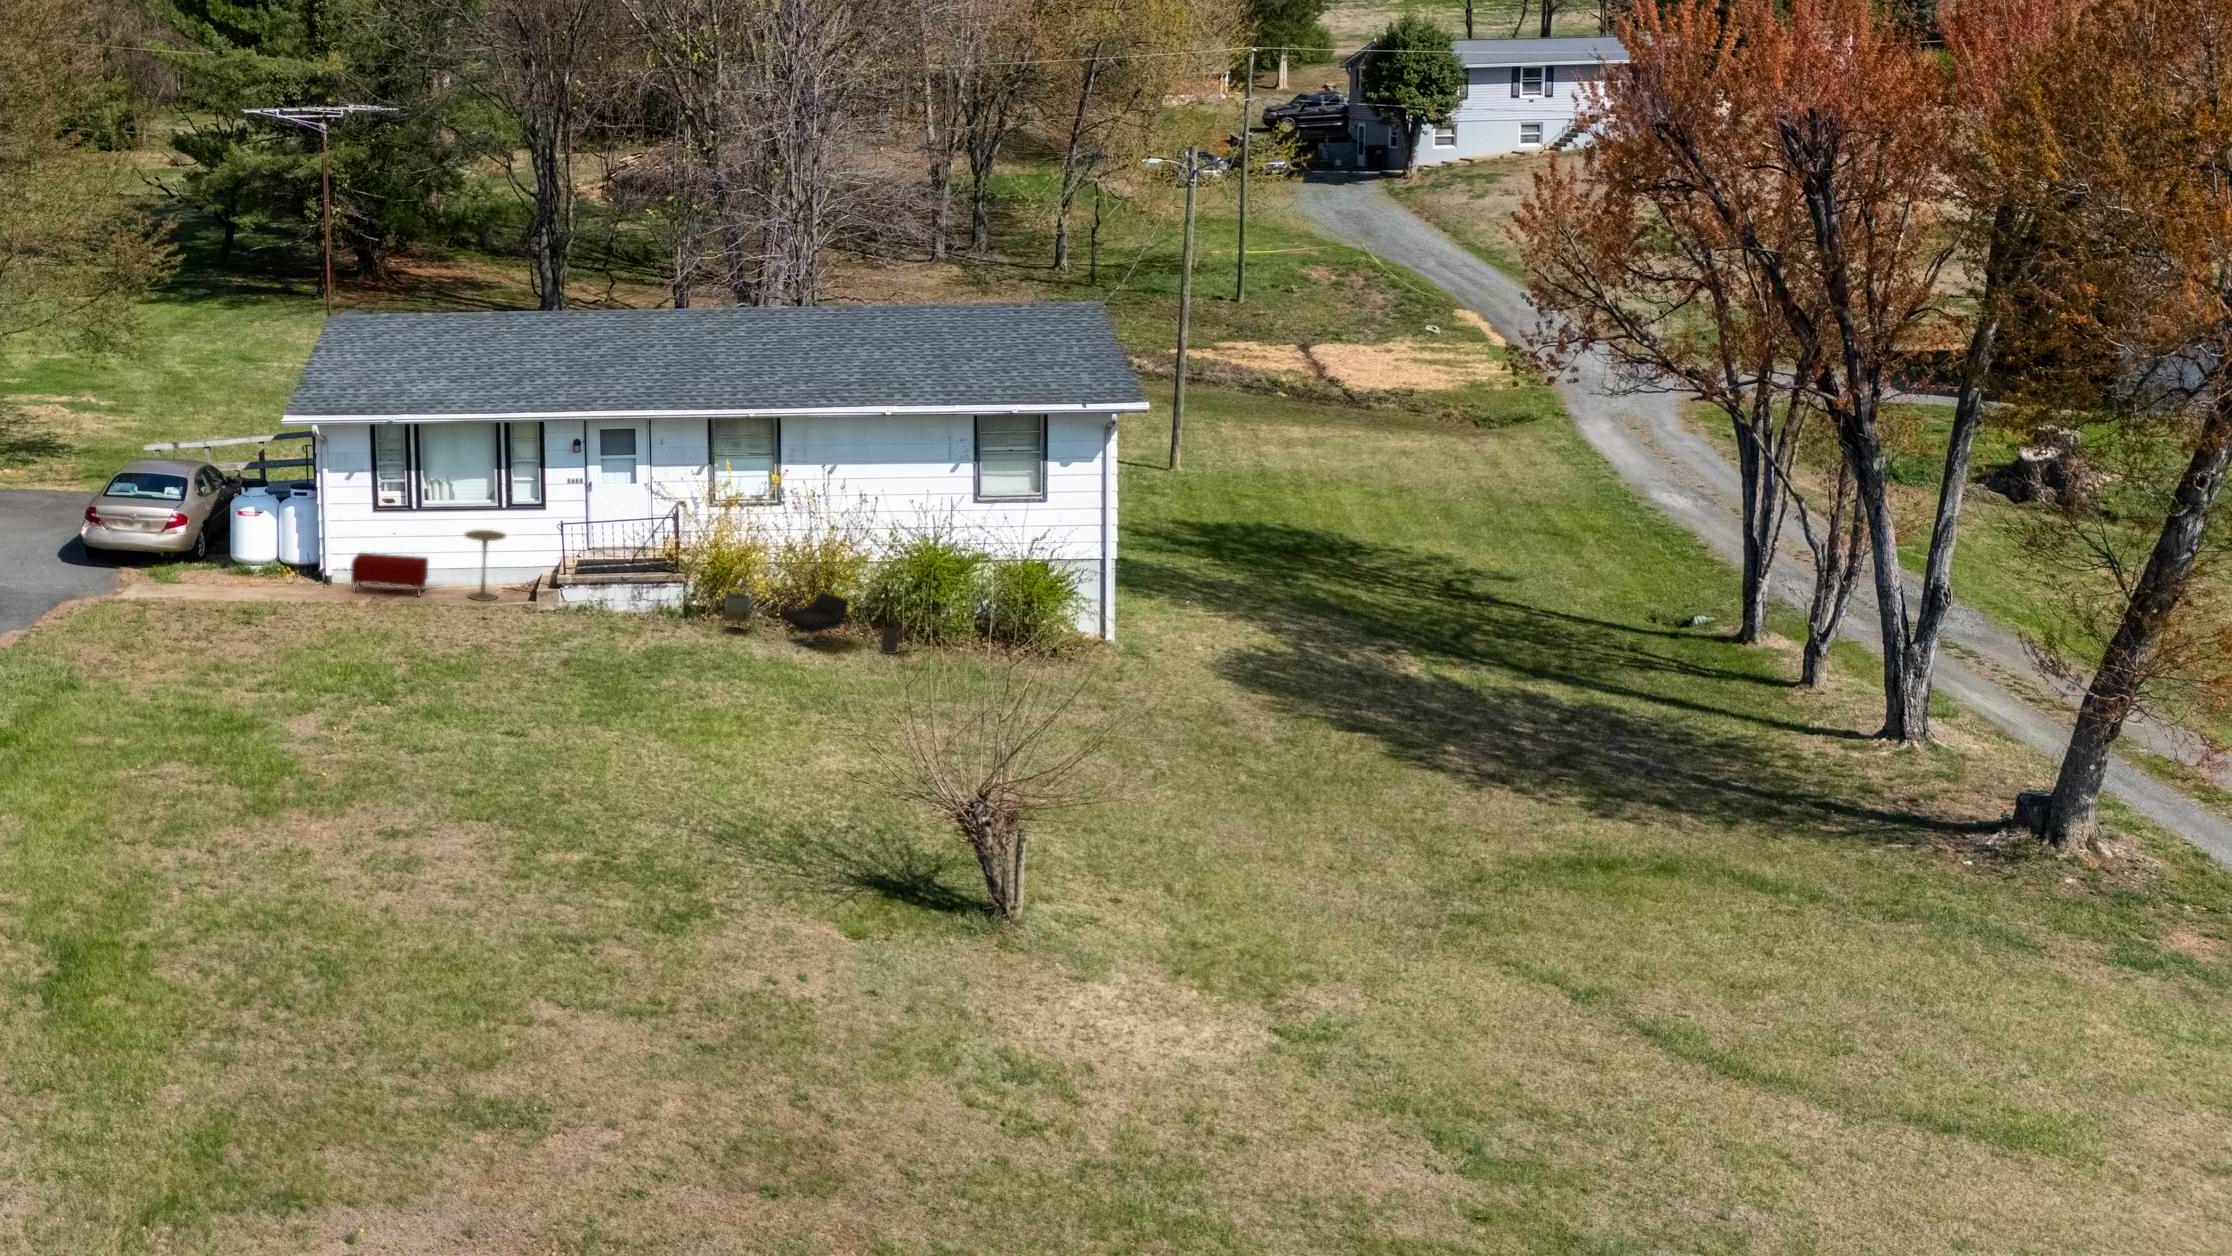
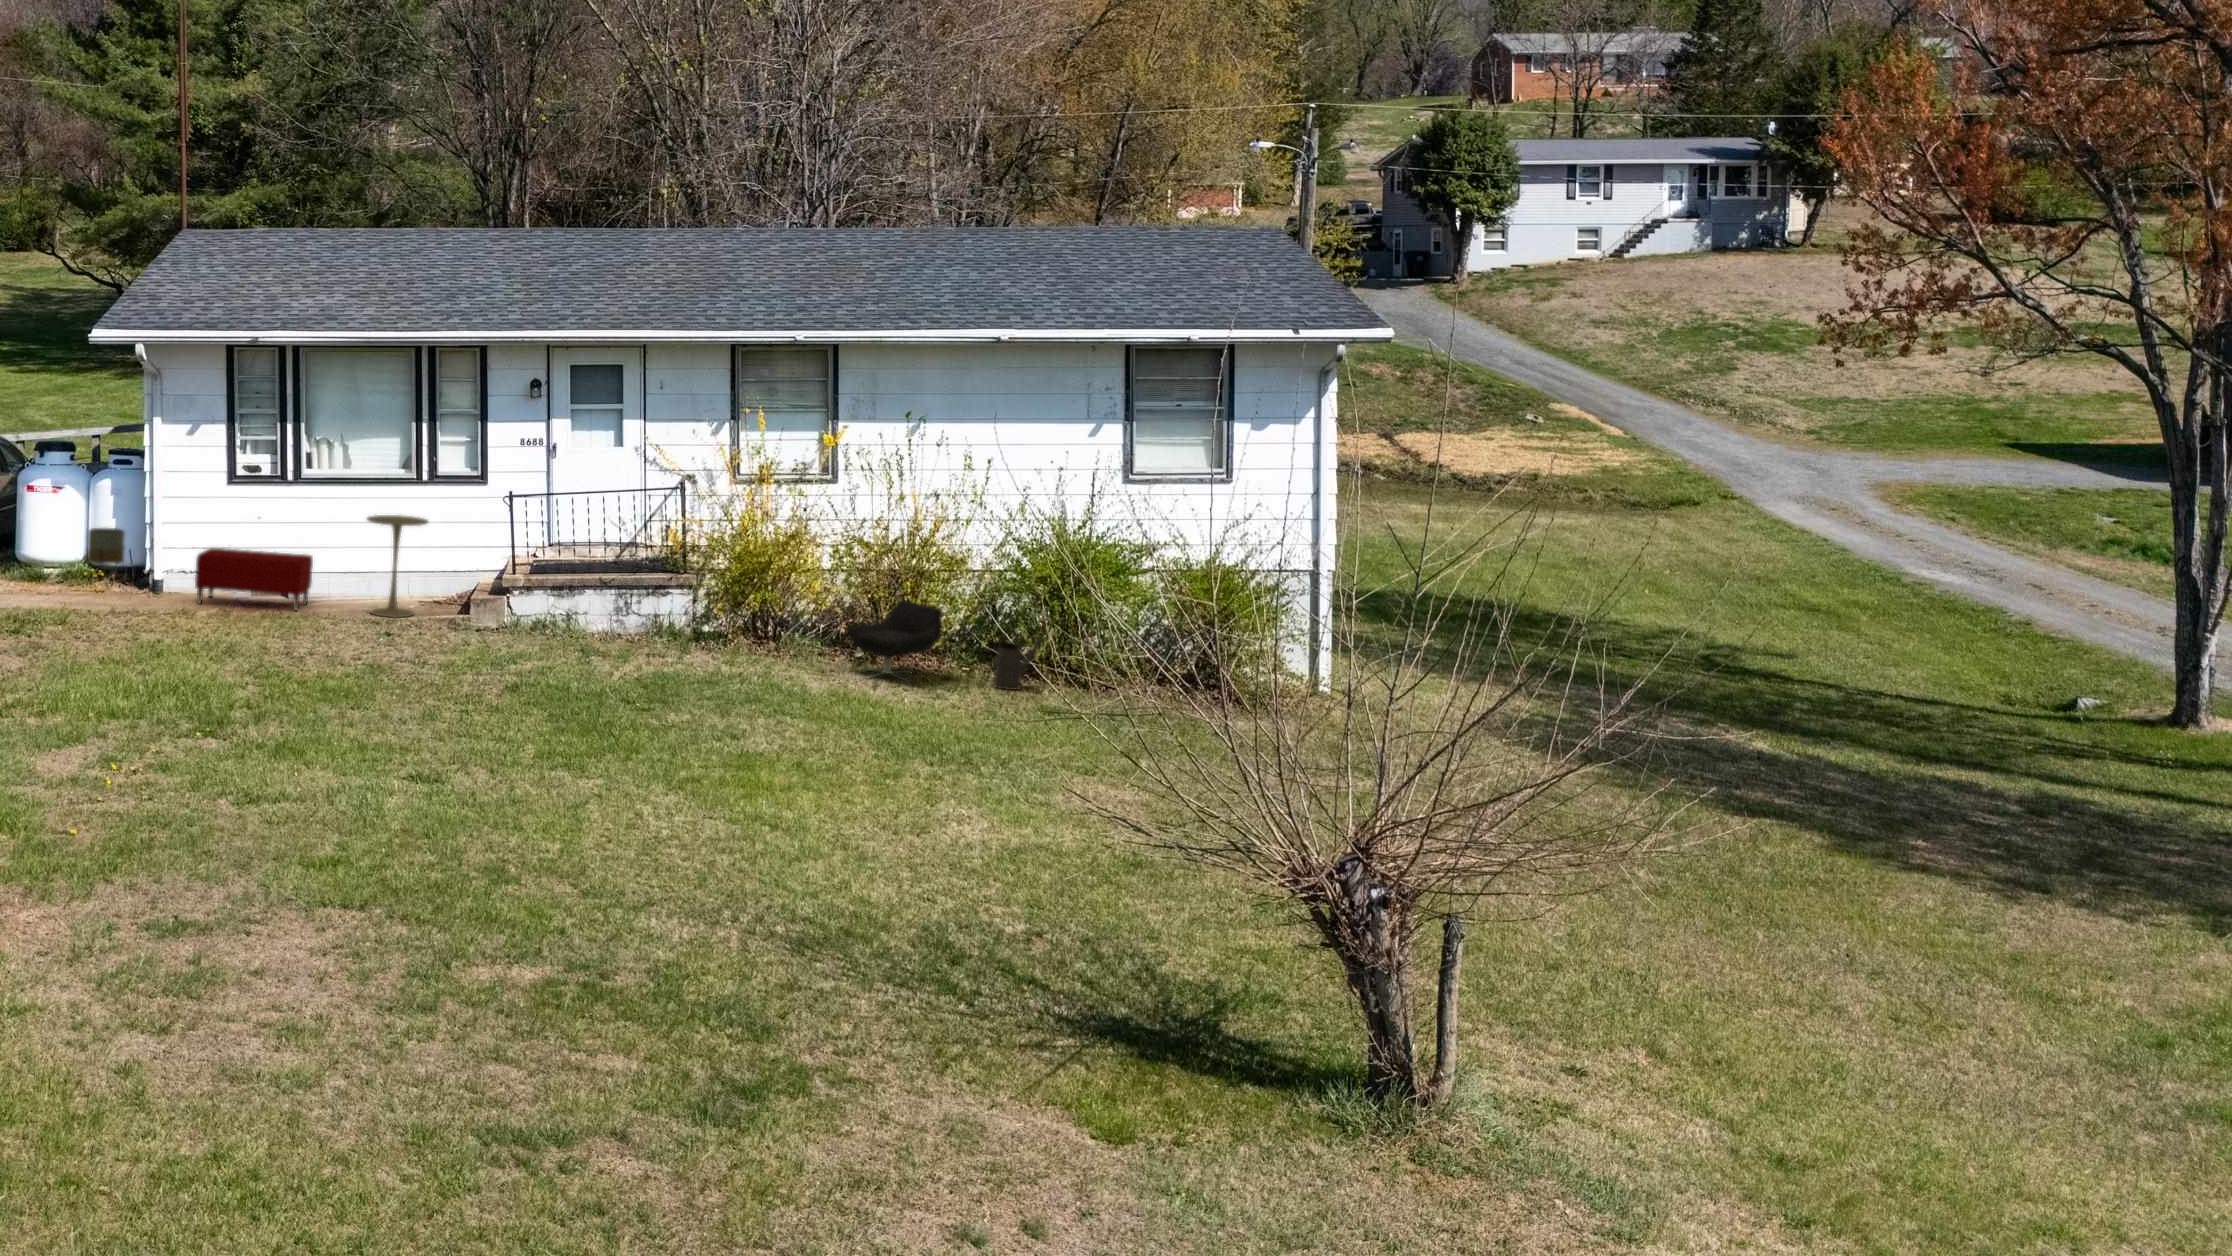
planter: present [723,593,750,622] -> present [87,528,125,576]

